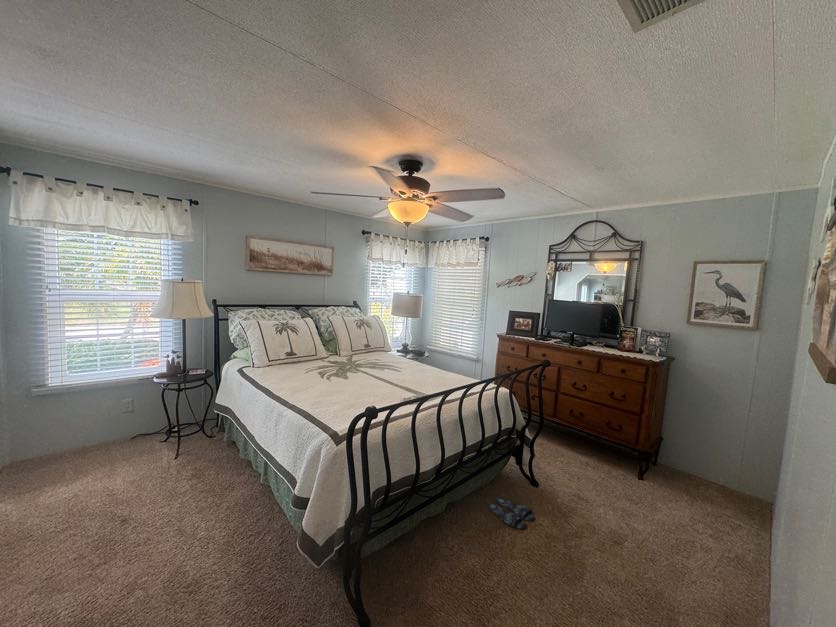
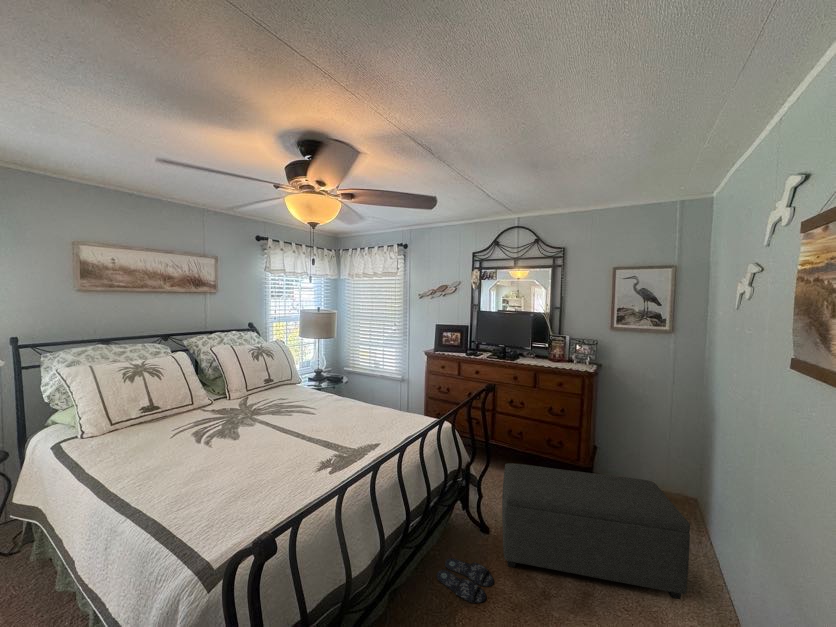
ottoman: none [547,432,729,570] -> present [502,463,690,599]

